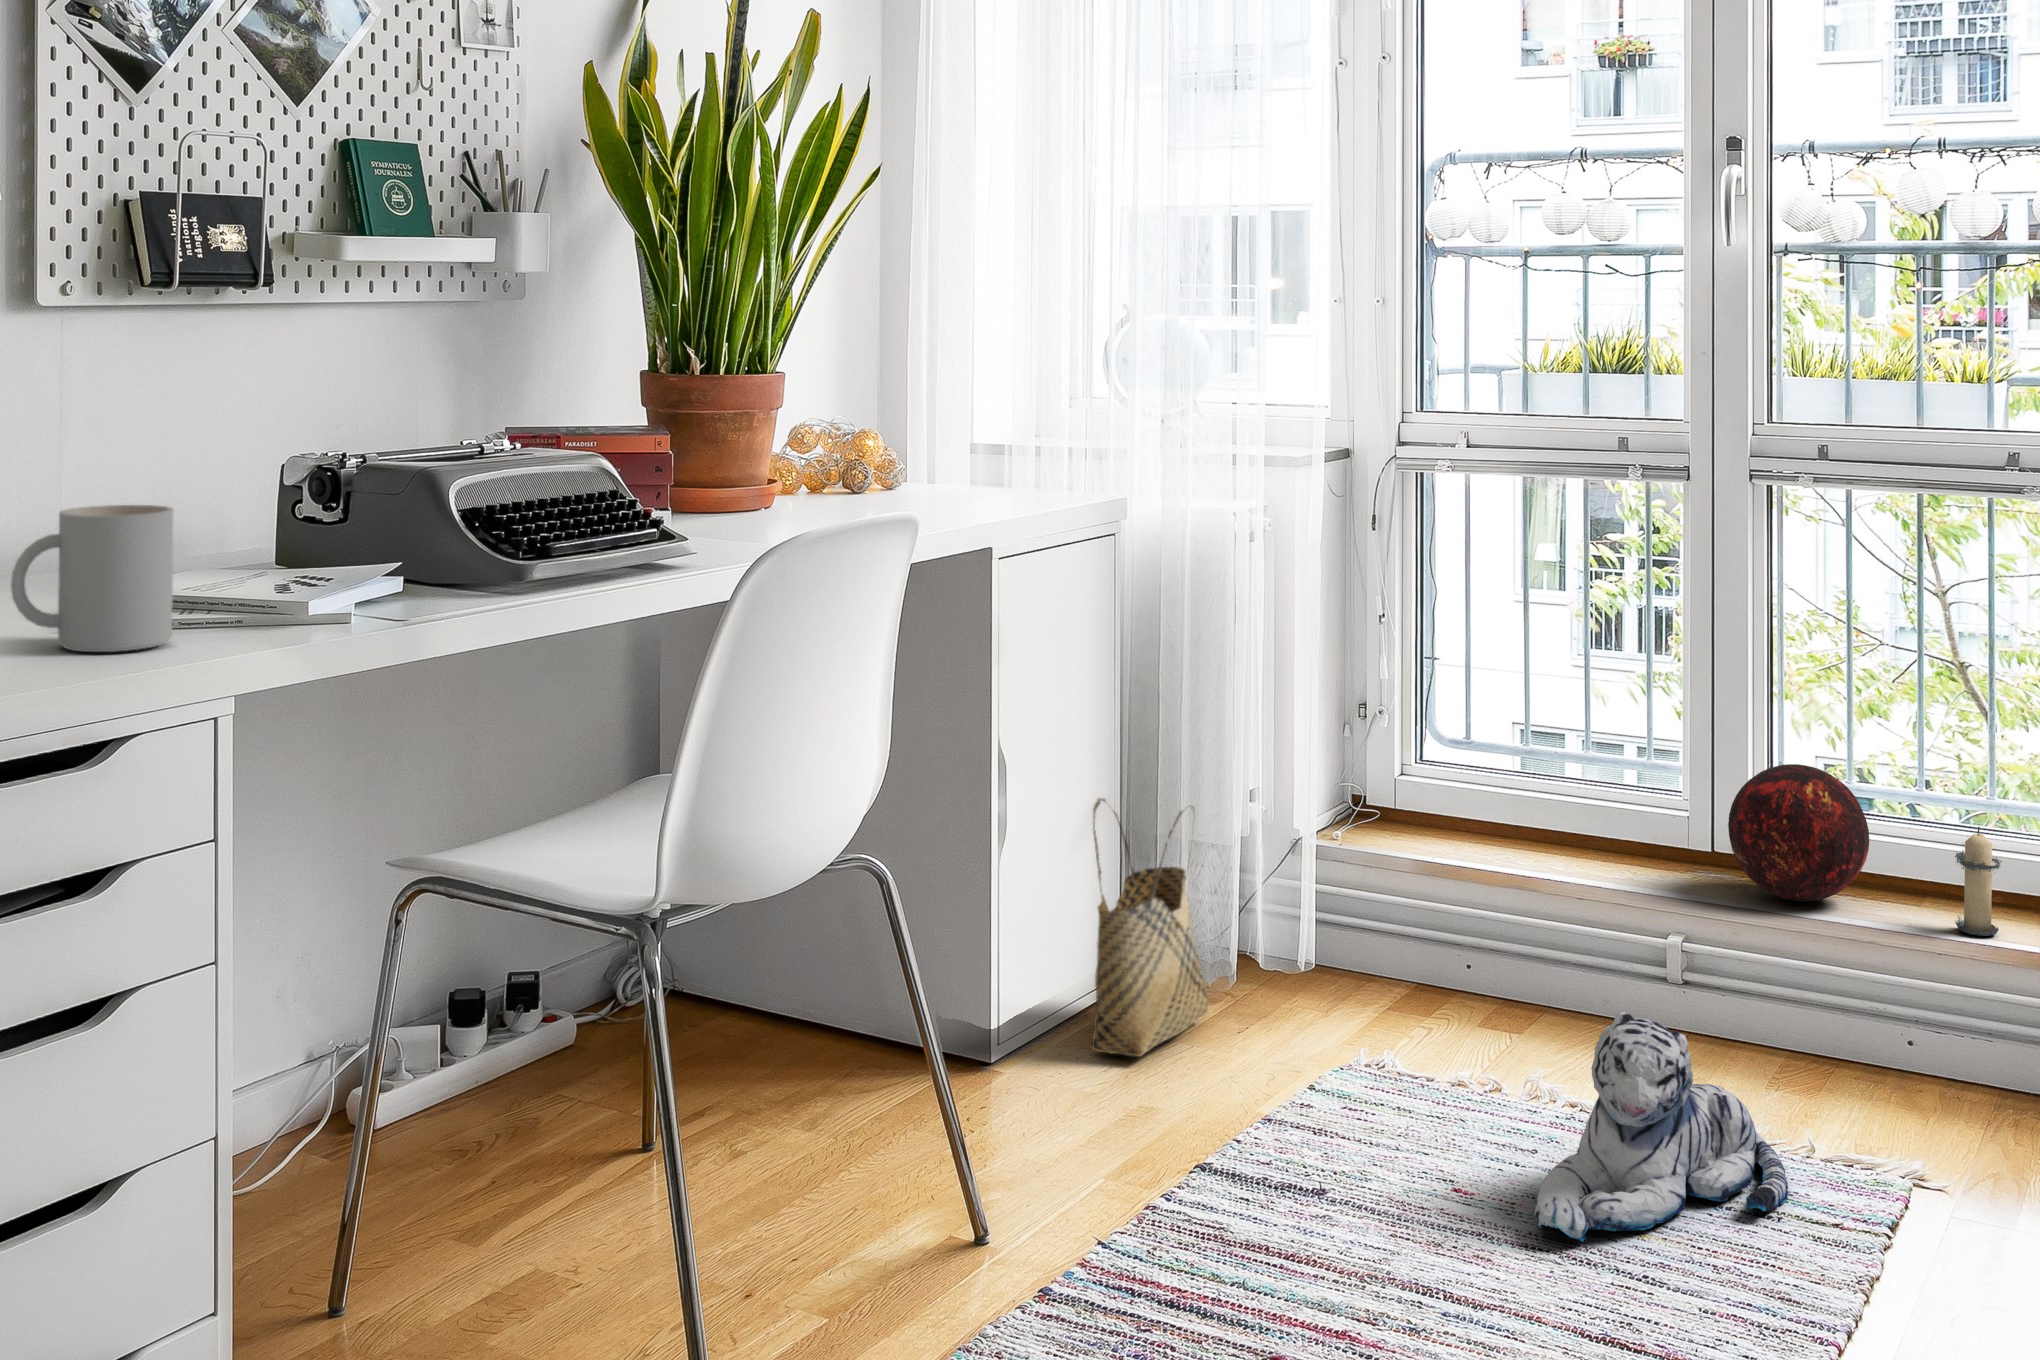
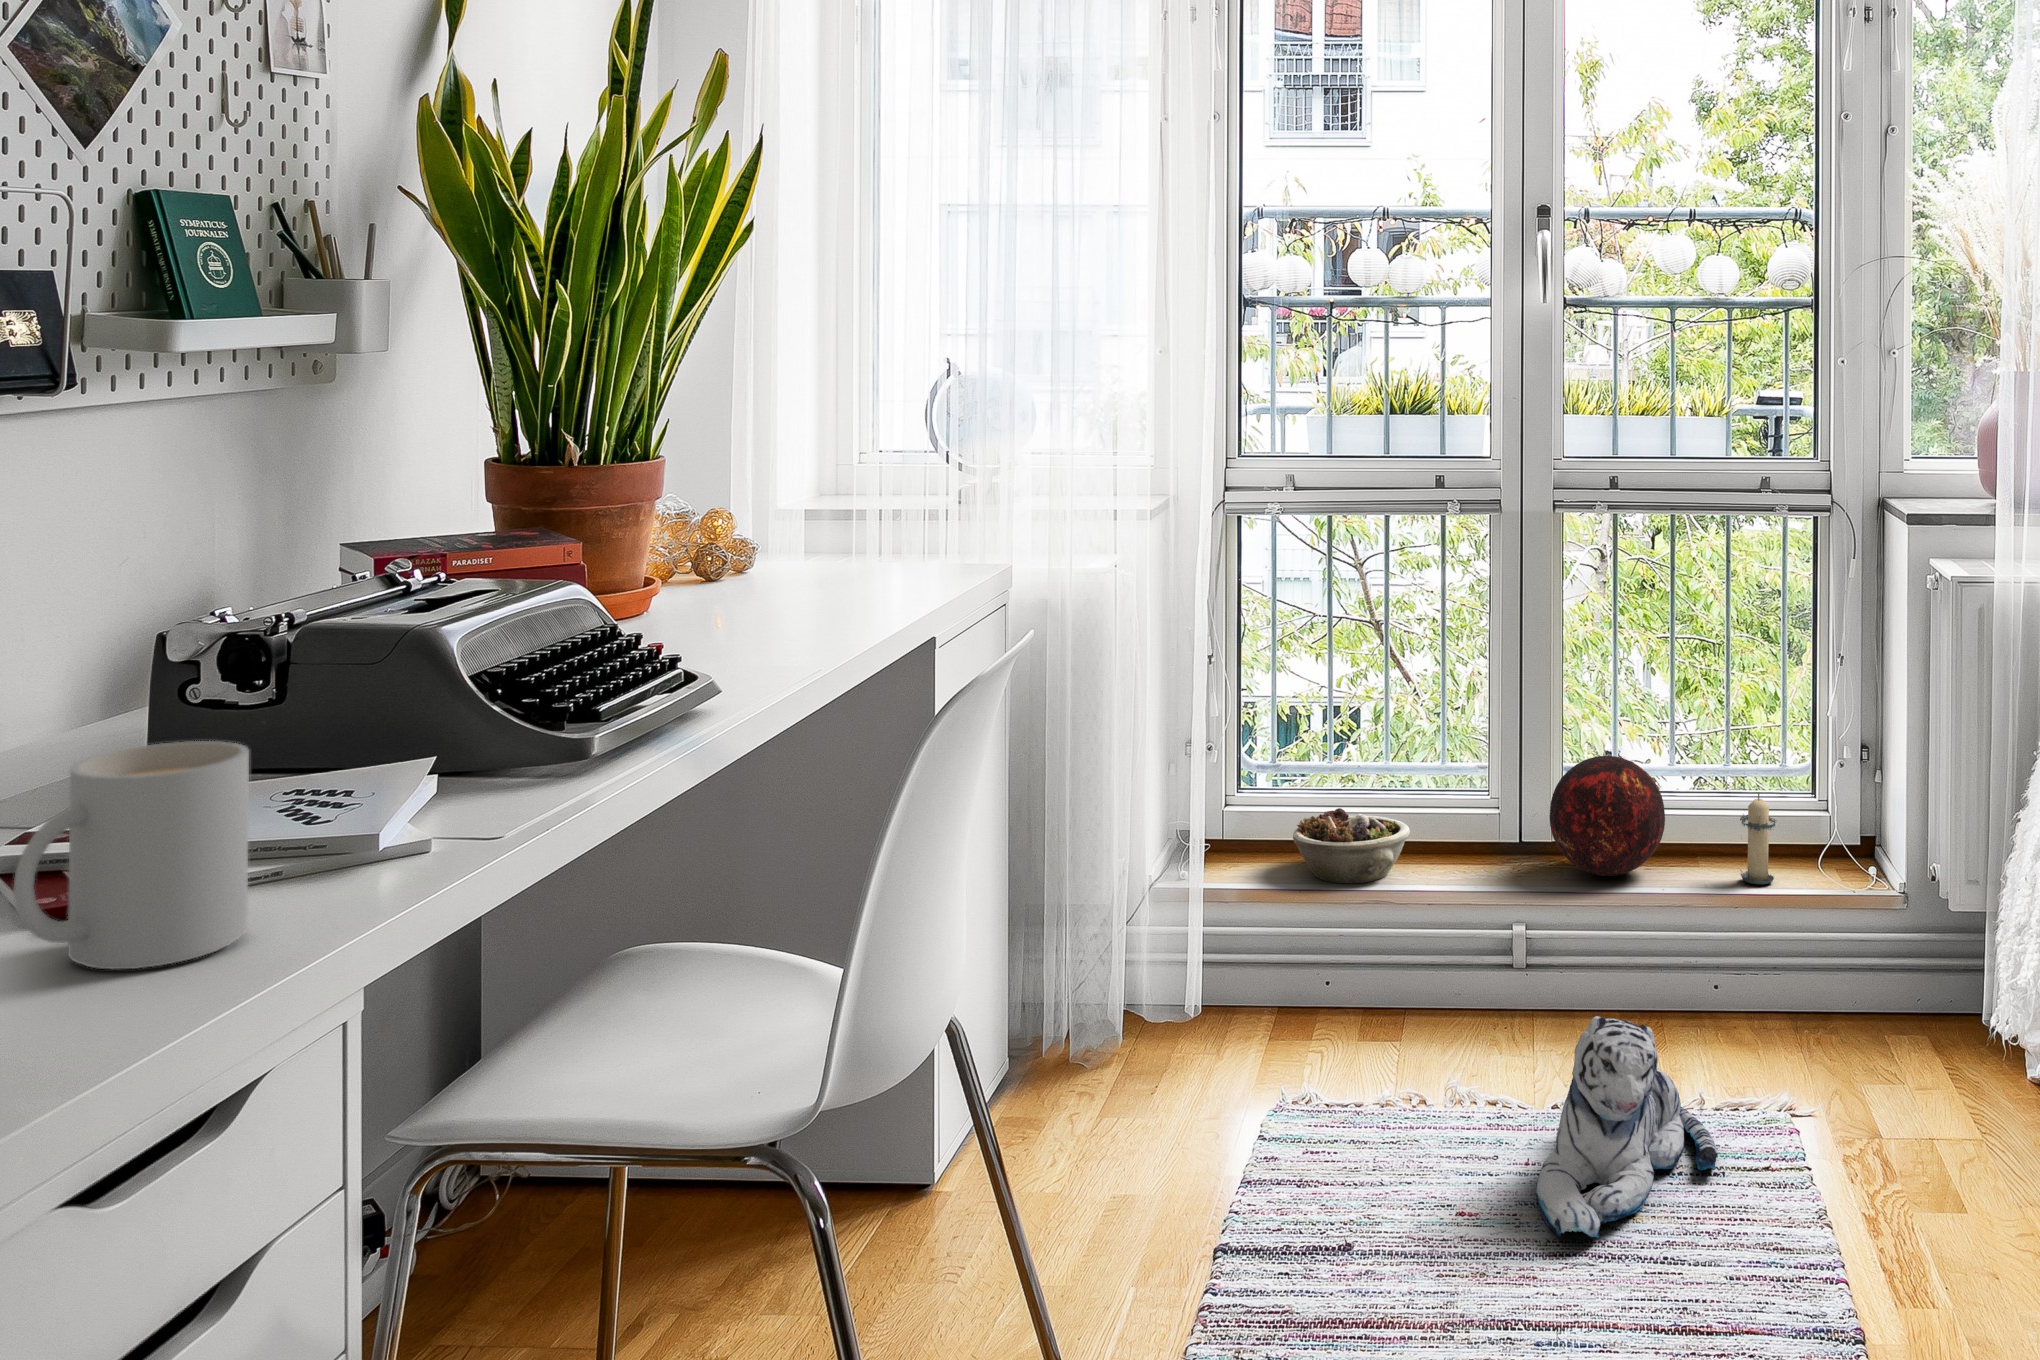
succulent planter: none [1448,790,1577,868] -> present [1293,808,1410,883]
woven basket: present [1092,798,1208,1057] -> none [1010,875,1116,1147]

